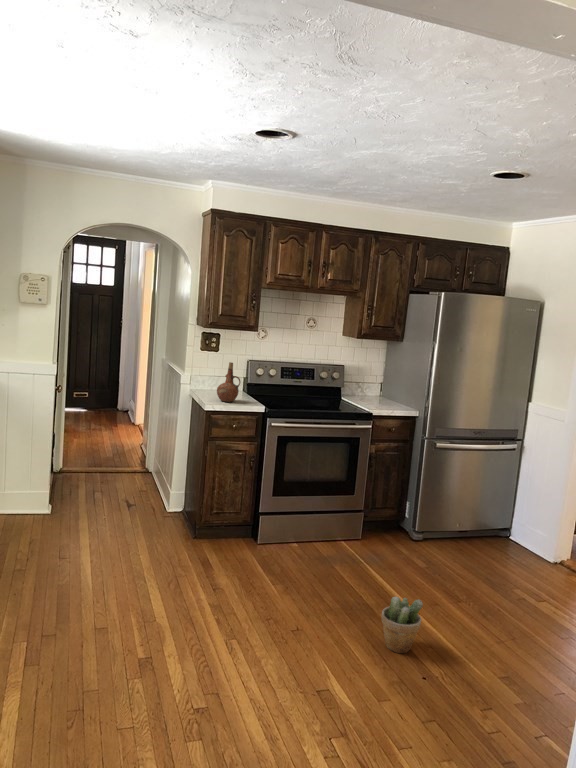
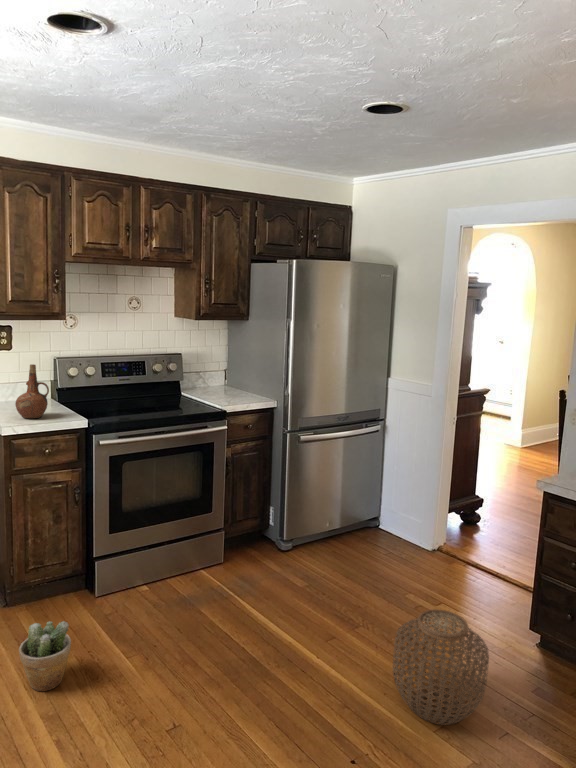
woven basket: none [470,583,551,675] -> present [393,609,489,725]
potted plant: present [382,597,423,653] -> present [19,621,71,691]

